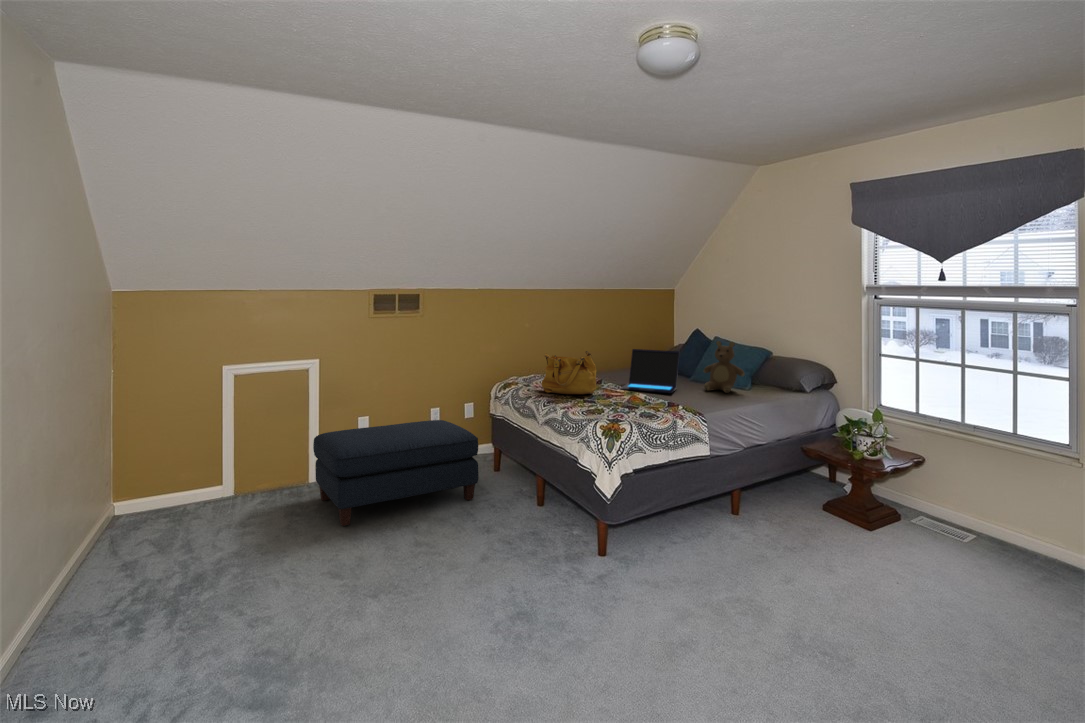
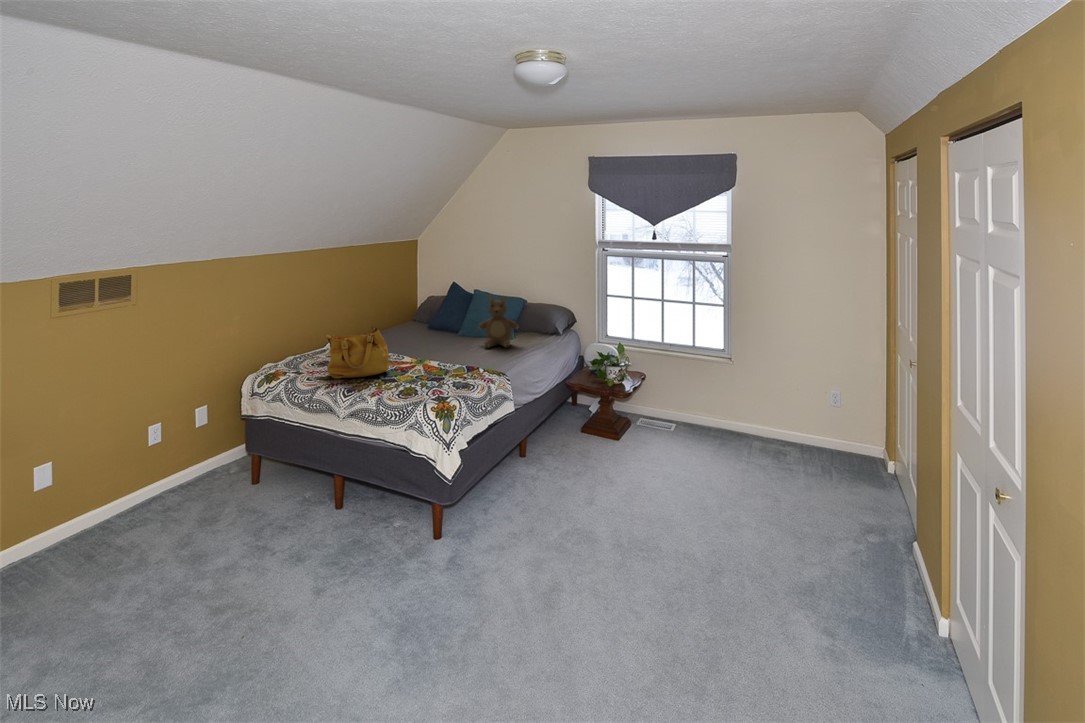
laptop: present [621,349,679,393] -> none [406,312,462,360]
ottoman: present [313,420,478,526] -> none [22,434,274,601]

